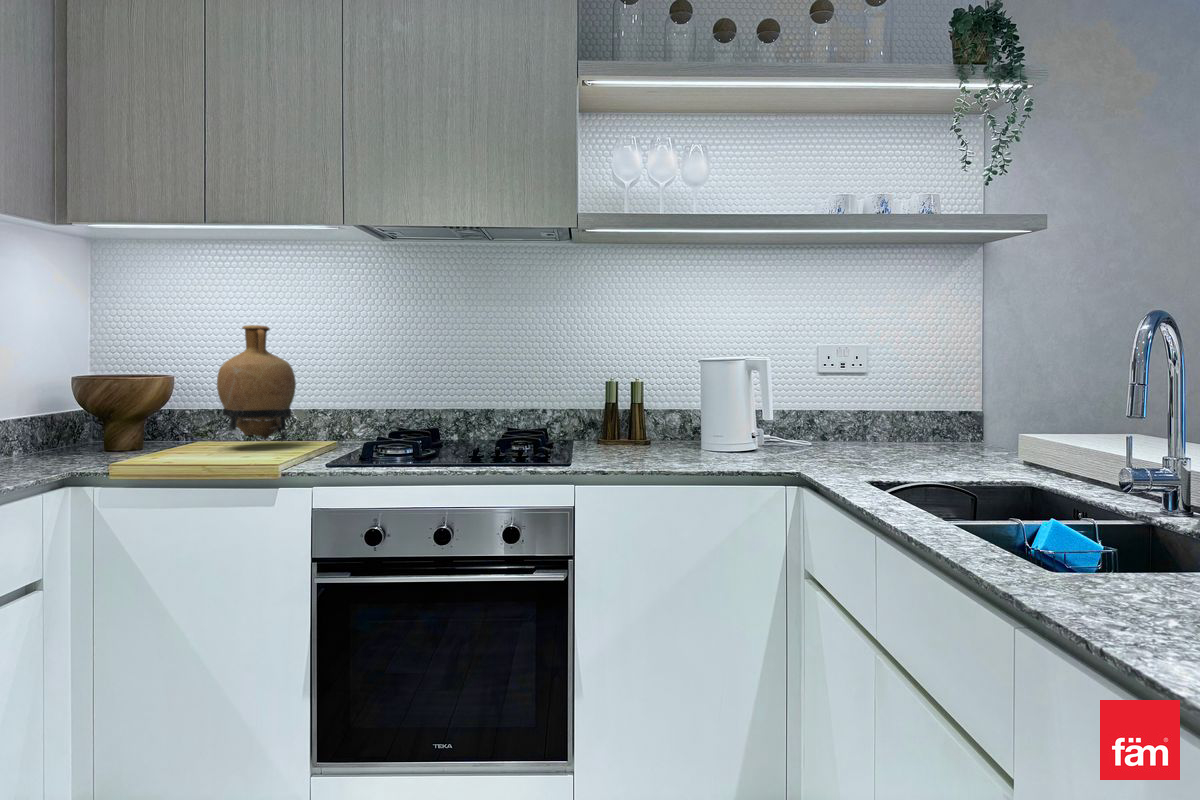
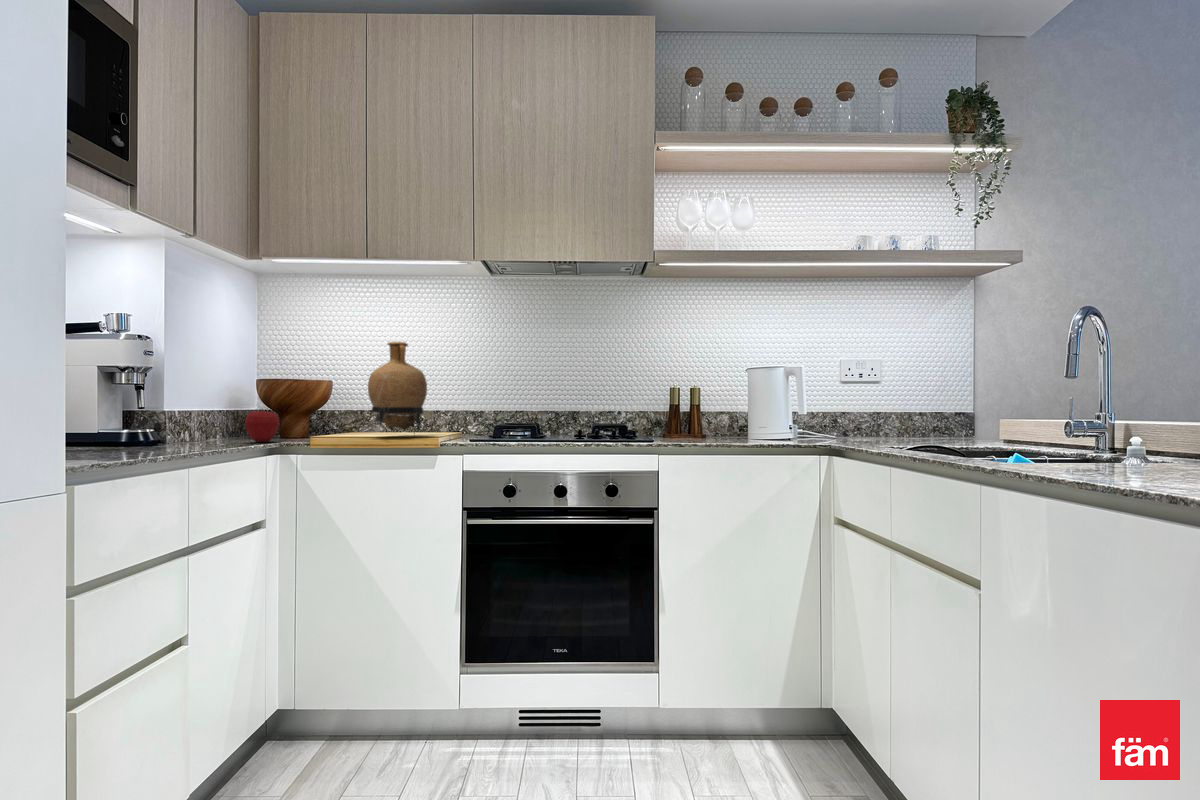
apple: none [50,414,99,457] -> present [245,411,279,442]

